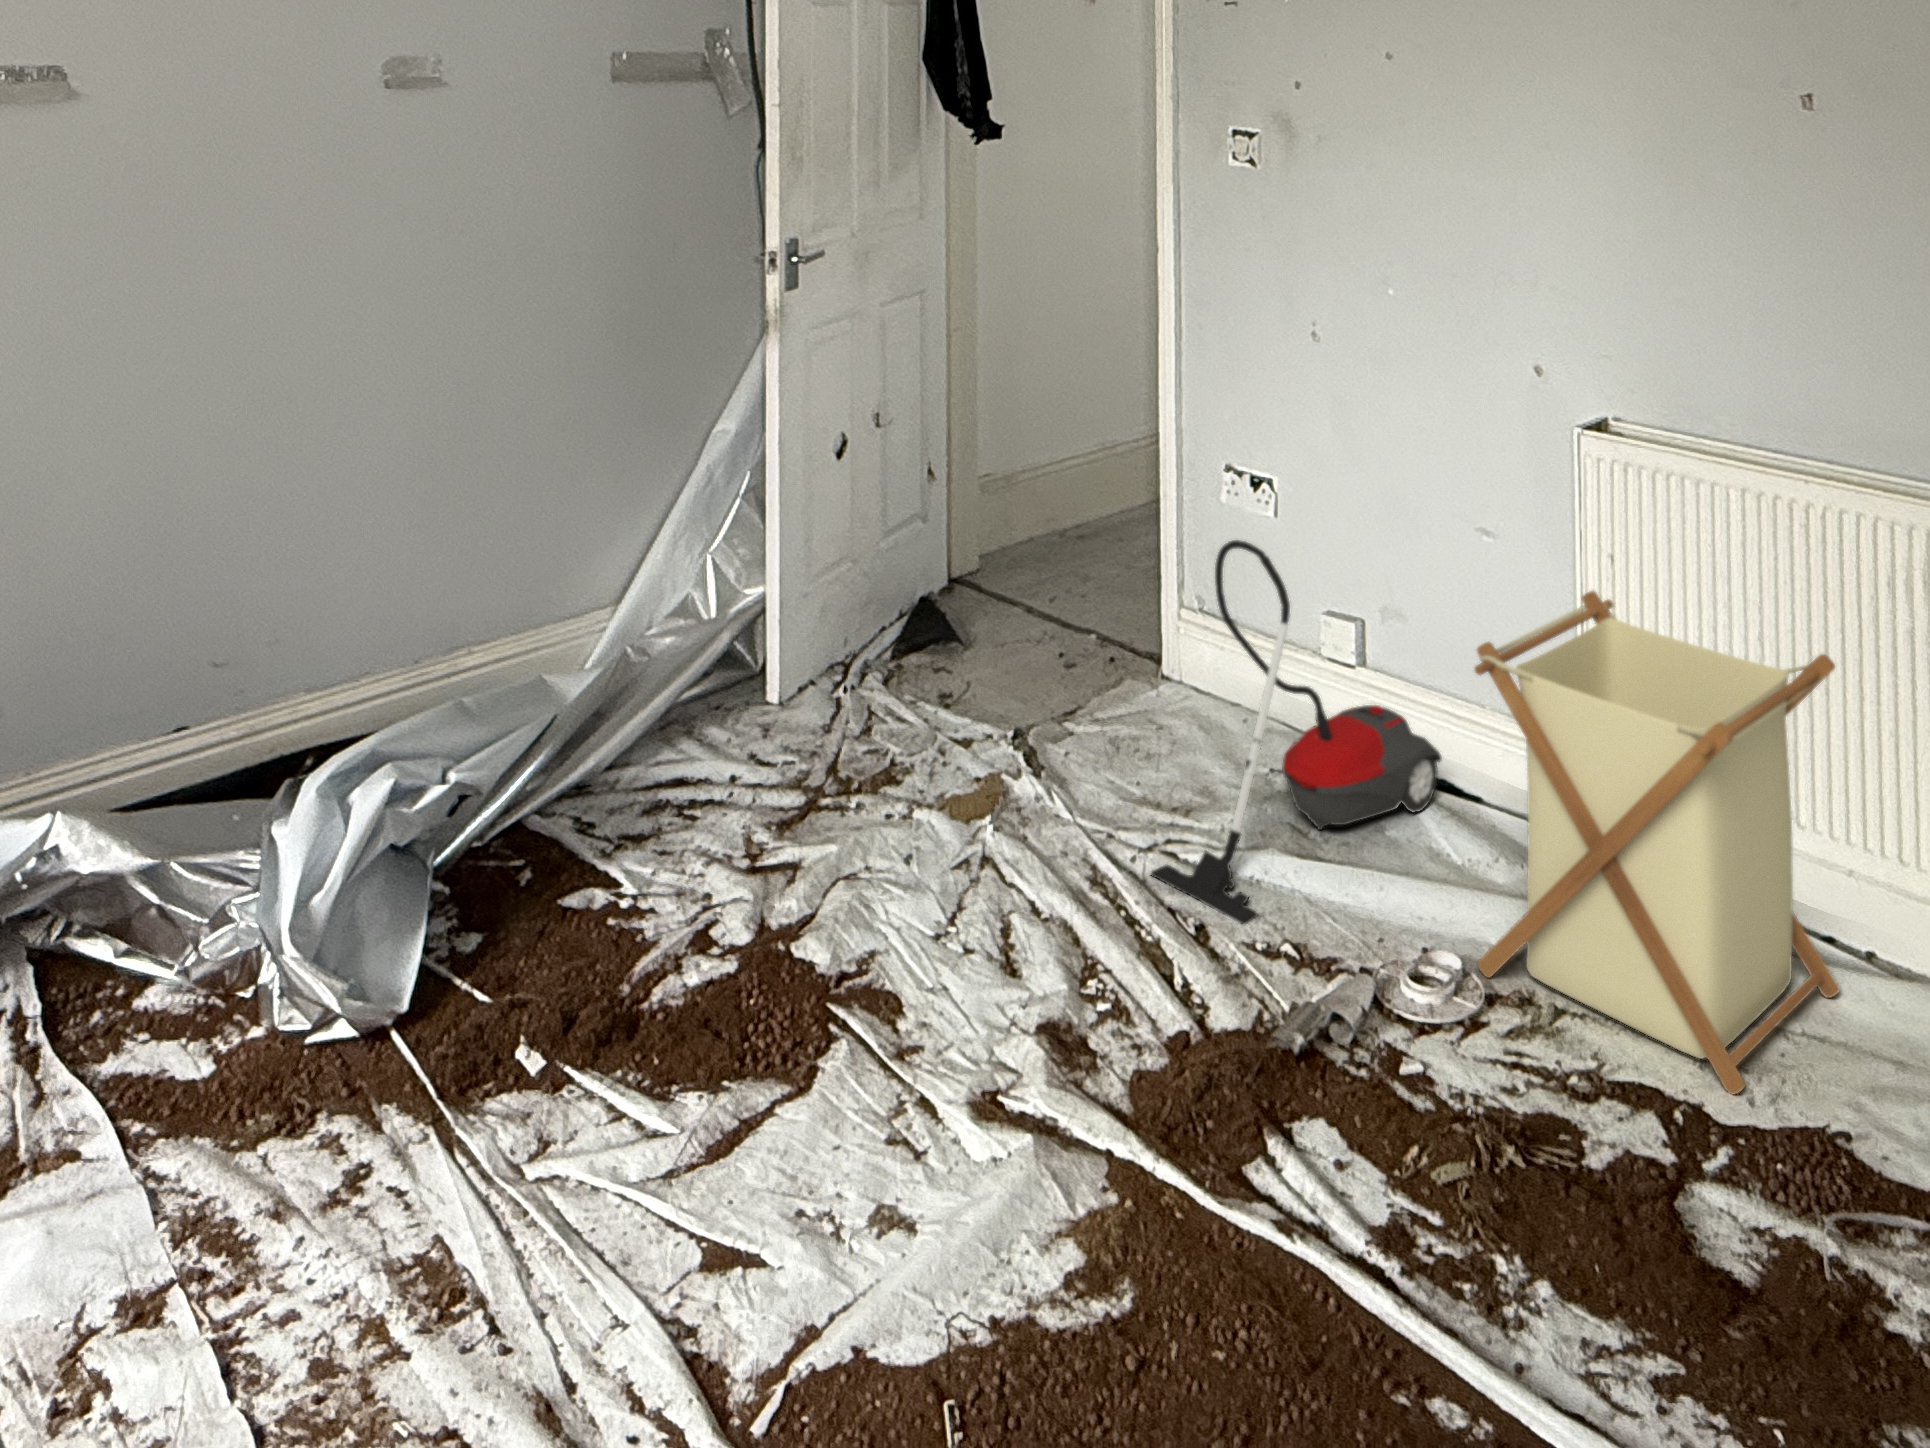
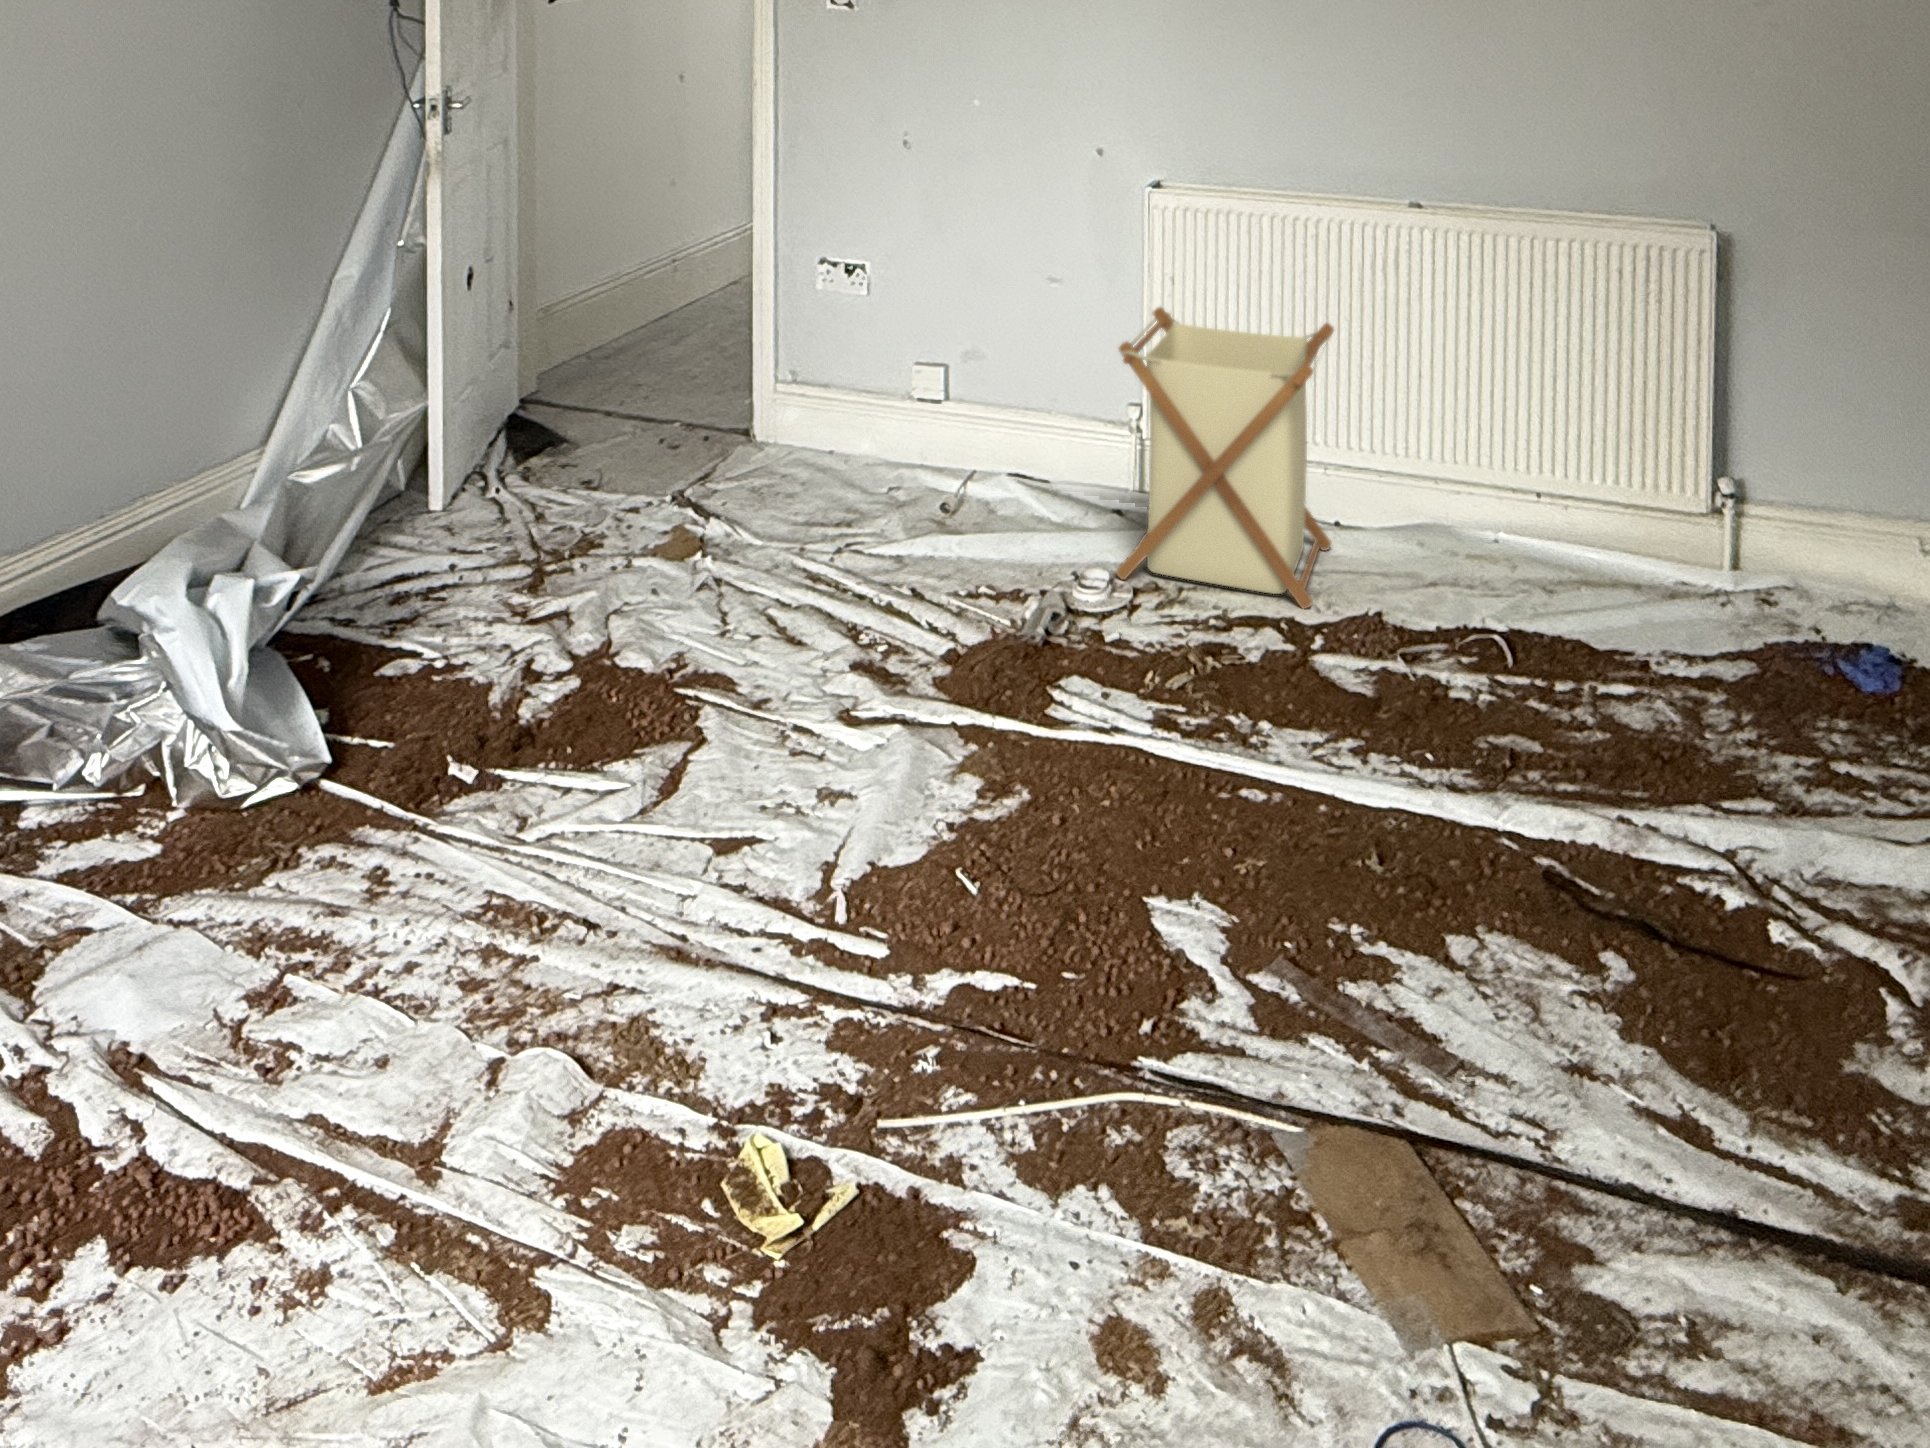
vacuum cleaner: present [1151,540,1442,925] -> none [852,306,1022,583]

